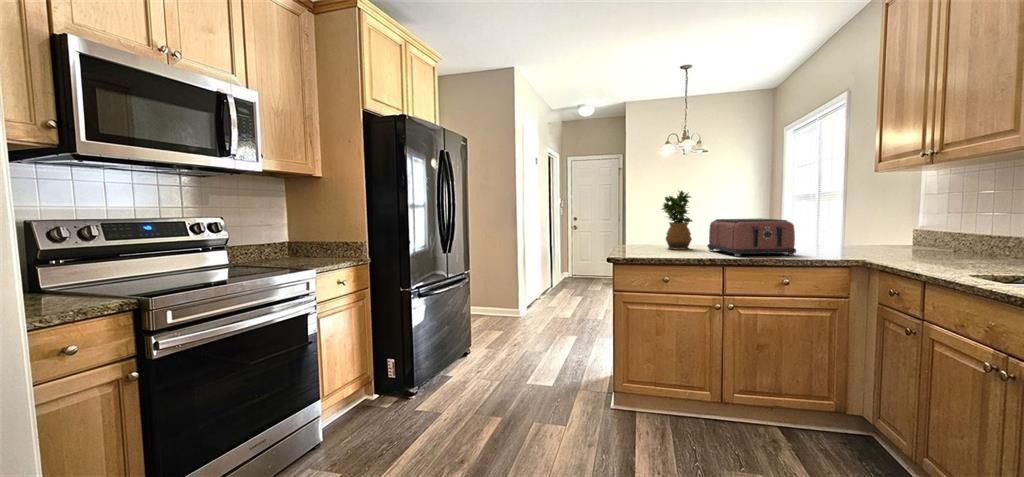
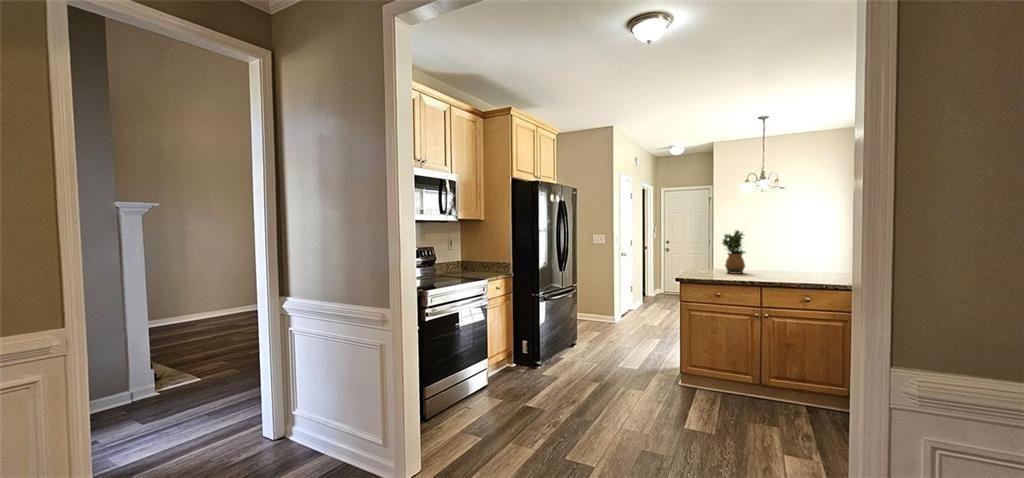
toaster: present [707,218,796,256] -> none [756,252,821,281]

